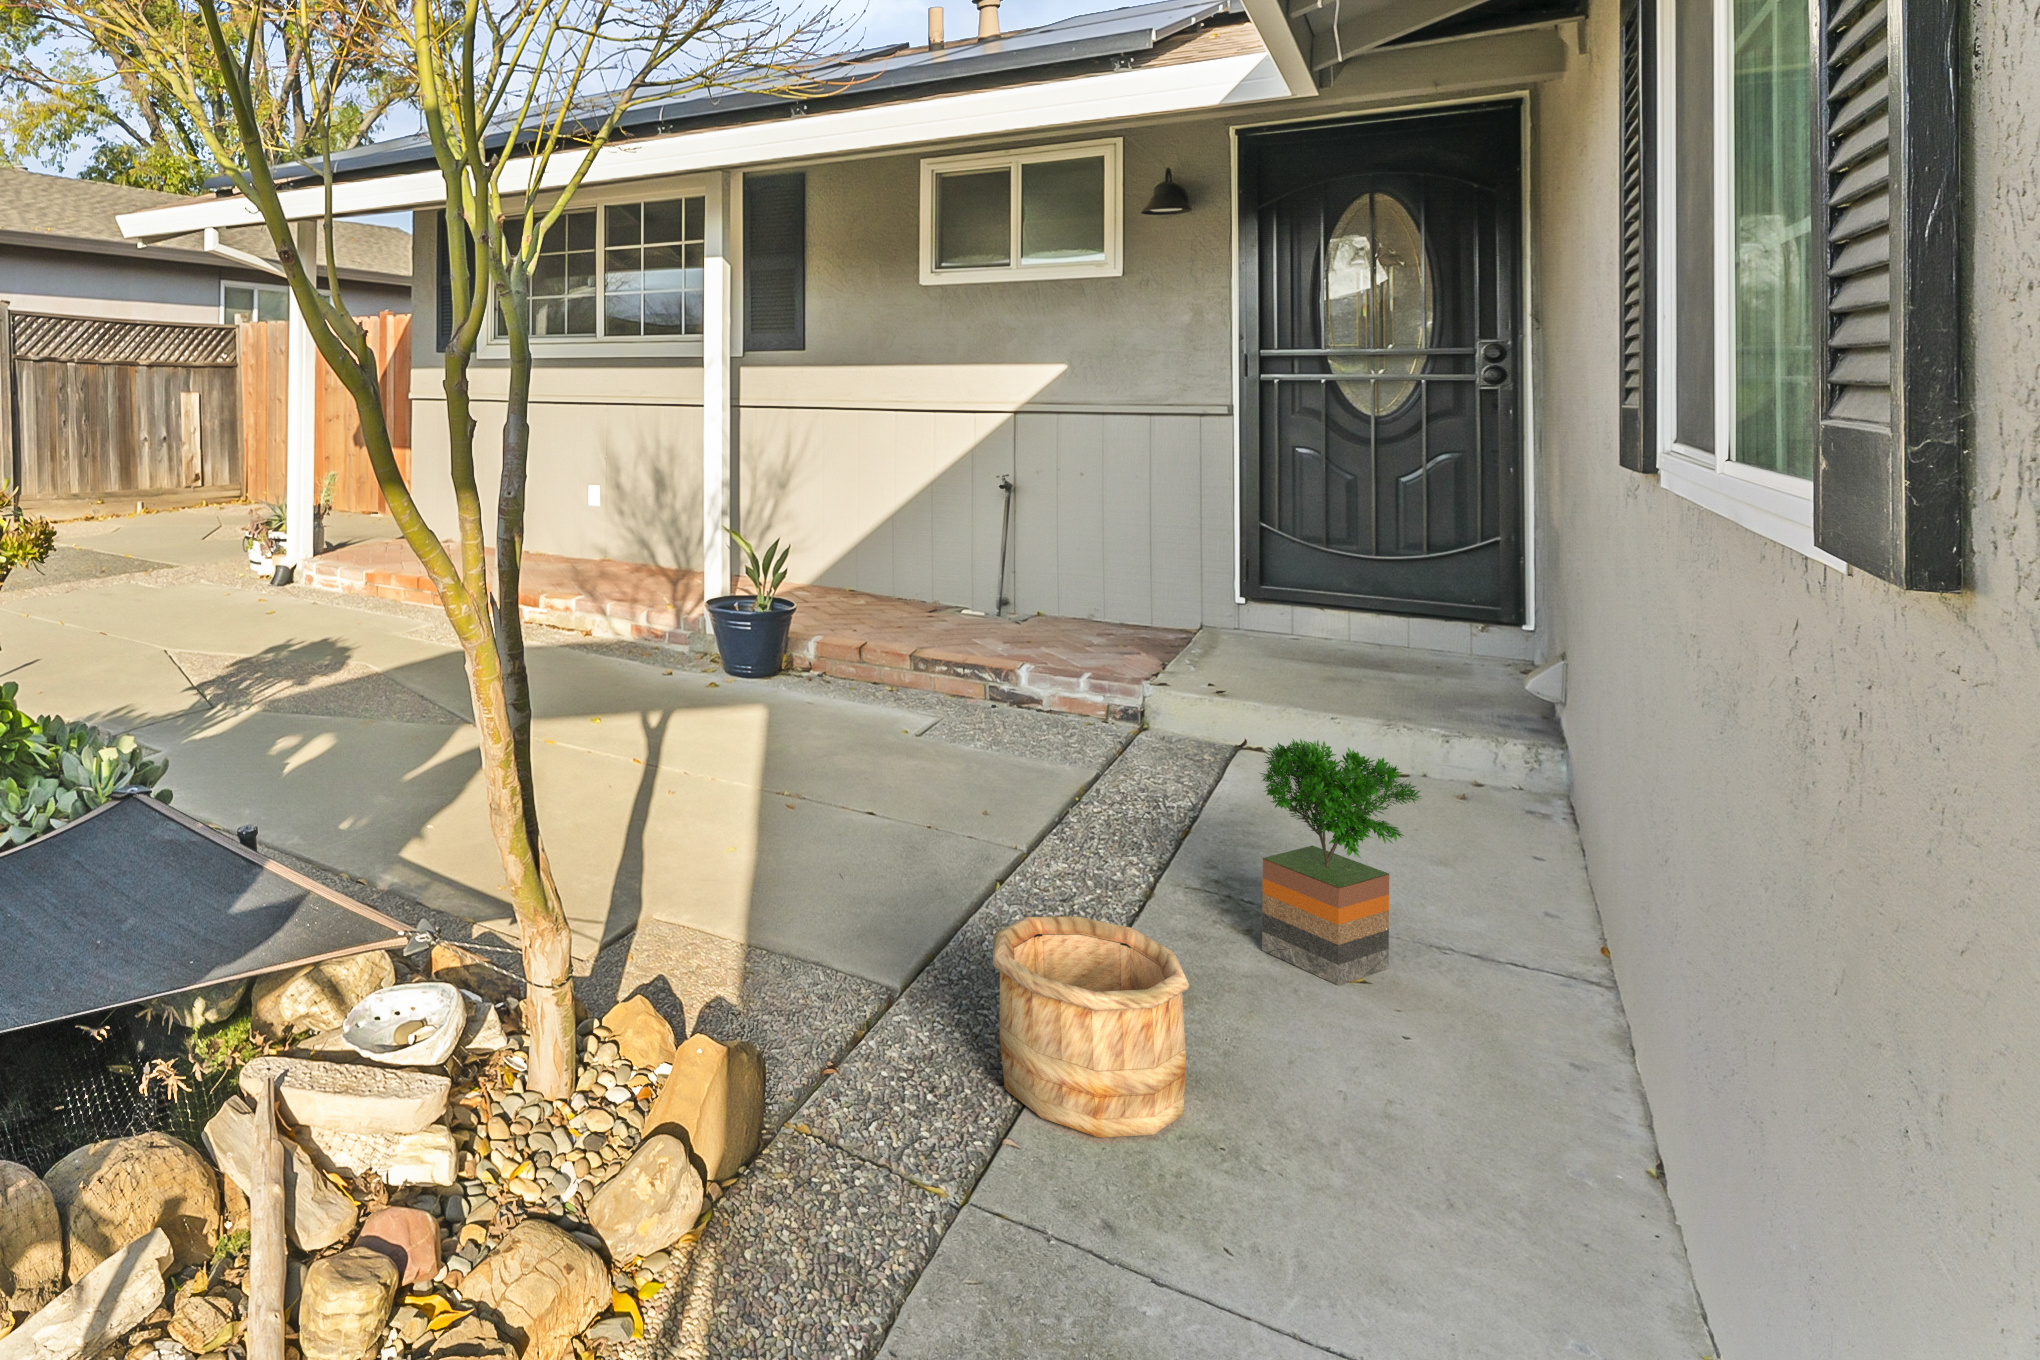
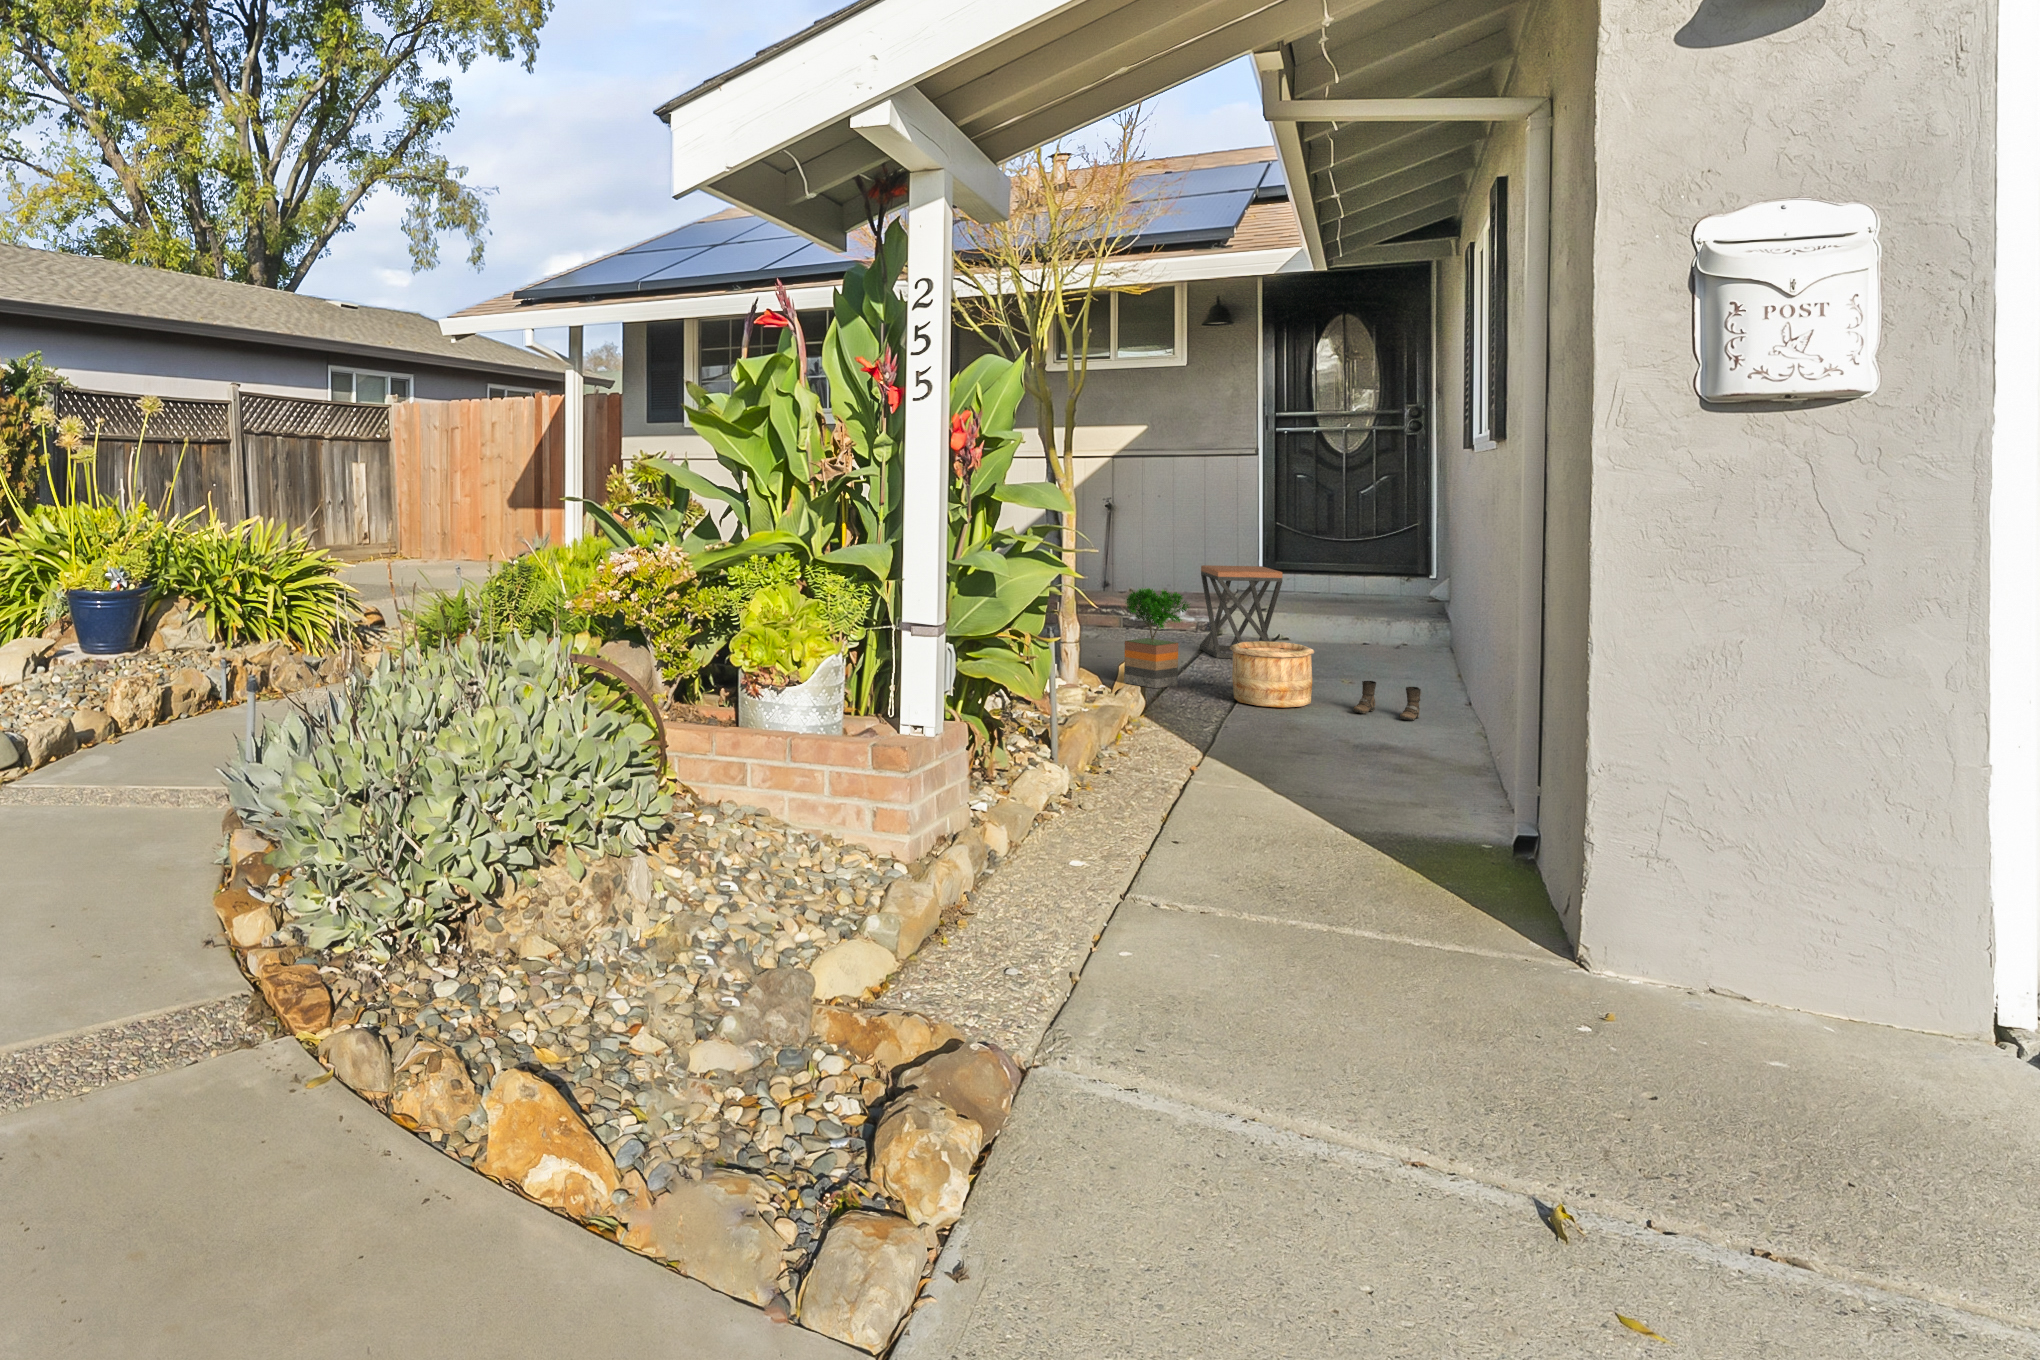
stool: none [1063,643,1207,854] -> present [1199,565,1283,658]
potted tree: present [1260,739,1421,985] -> present [1124,588,1190,688]
boots: none [1281,1093,1474,1275] -> present [1353,681,1421,721]

